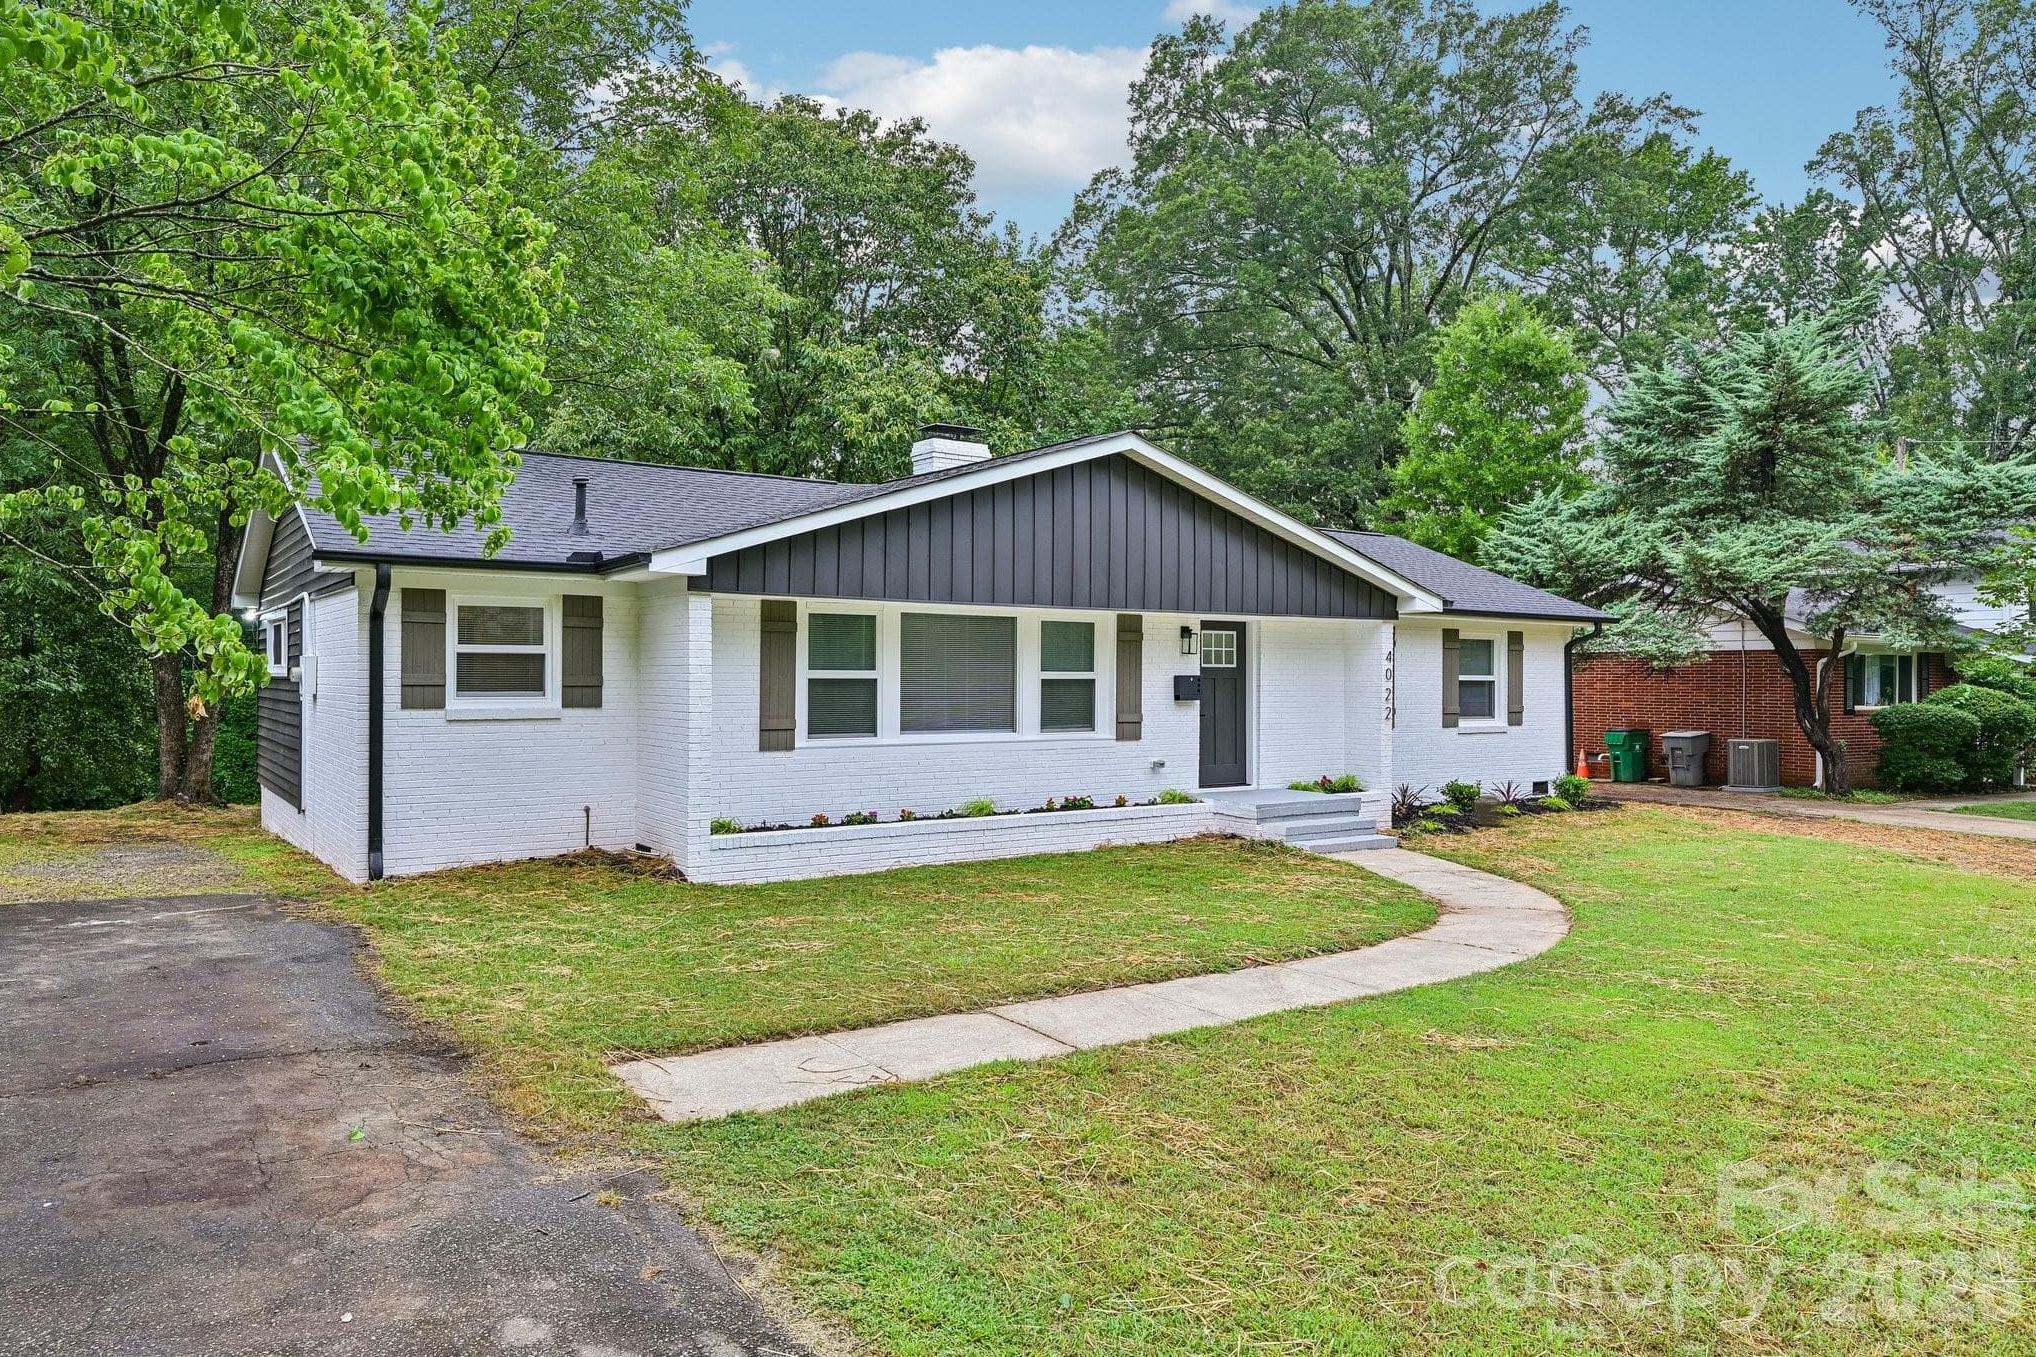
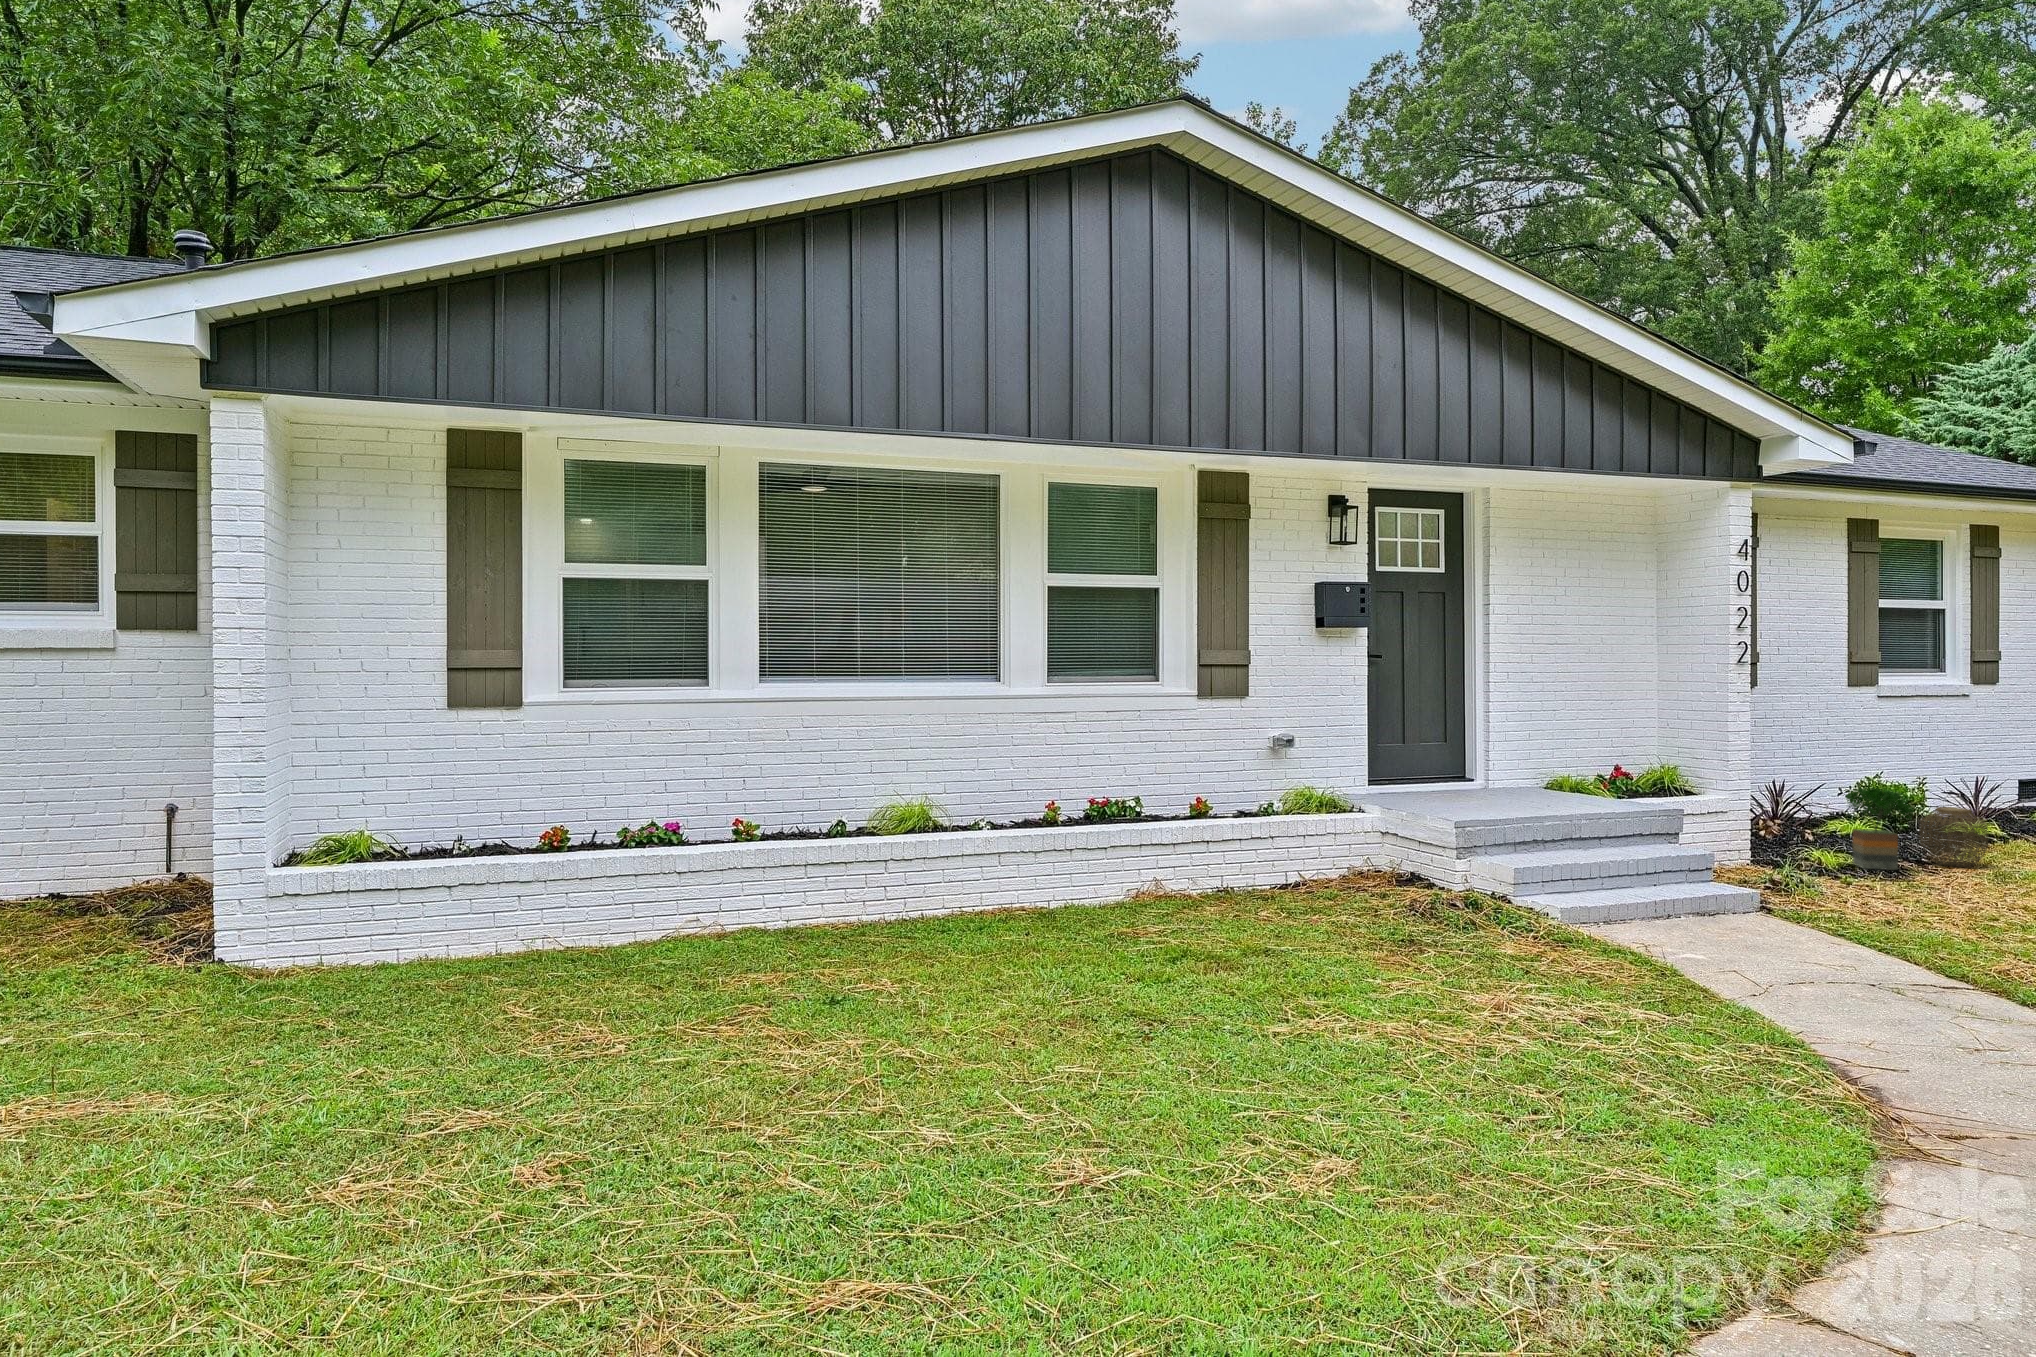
potted tree: none [1437,785,1470,829] -> present [1846,787,1912,870]

